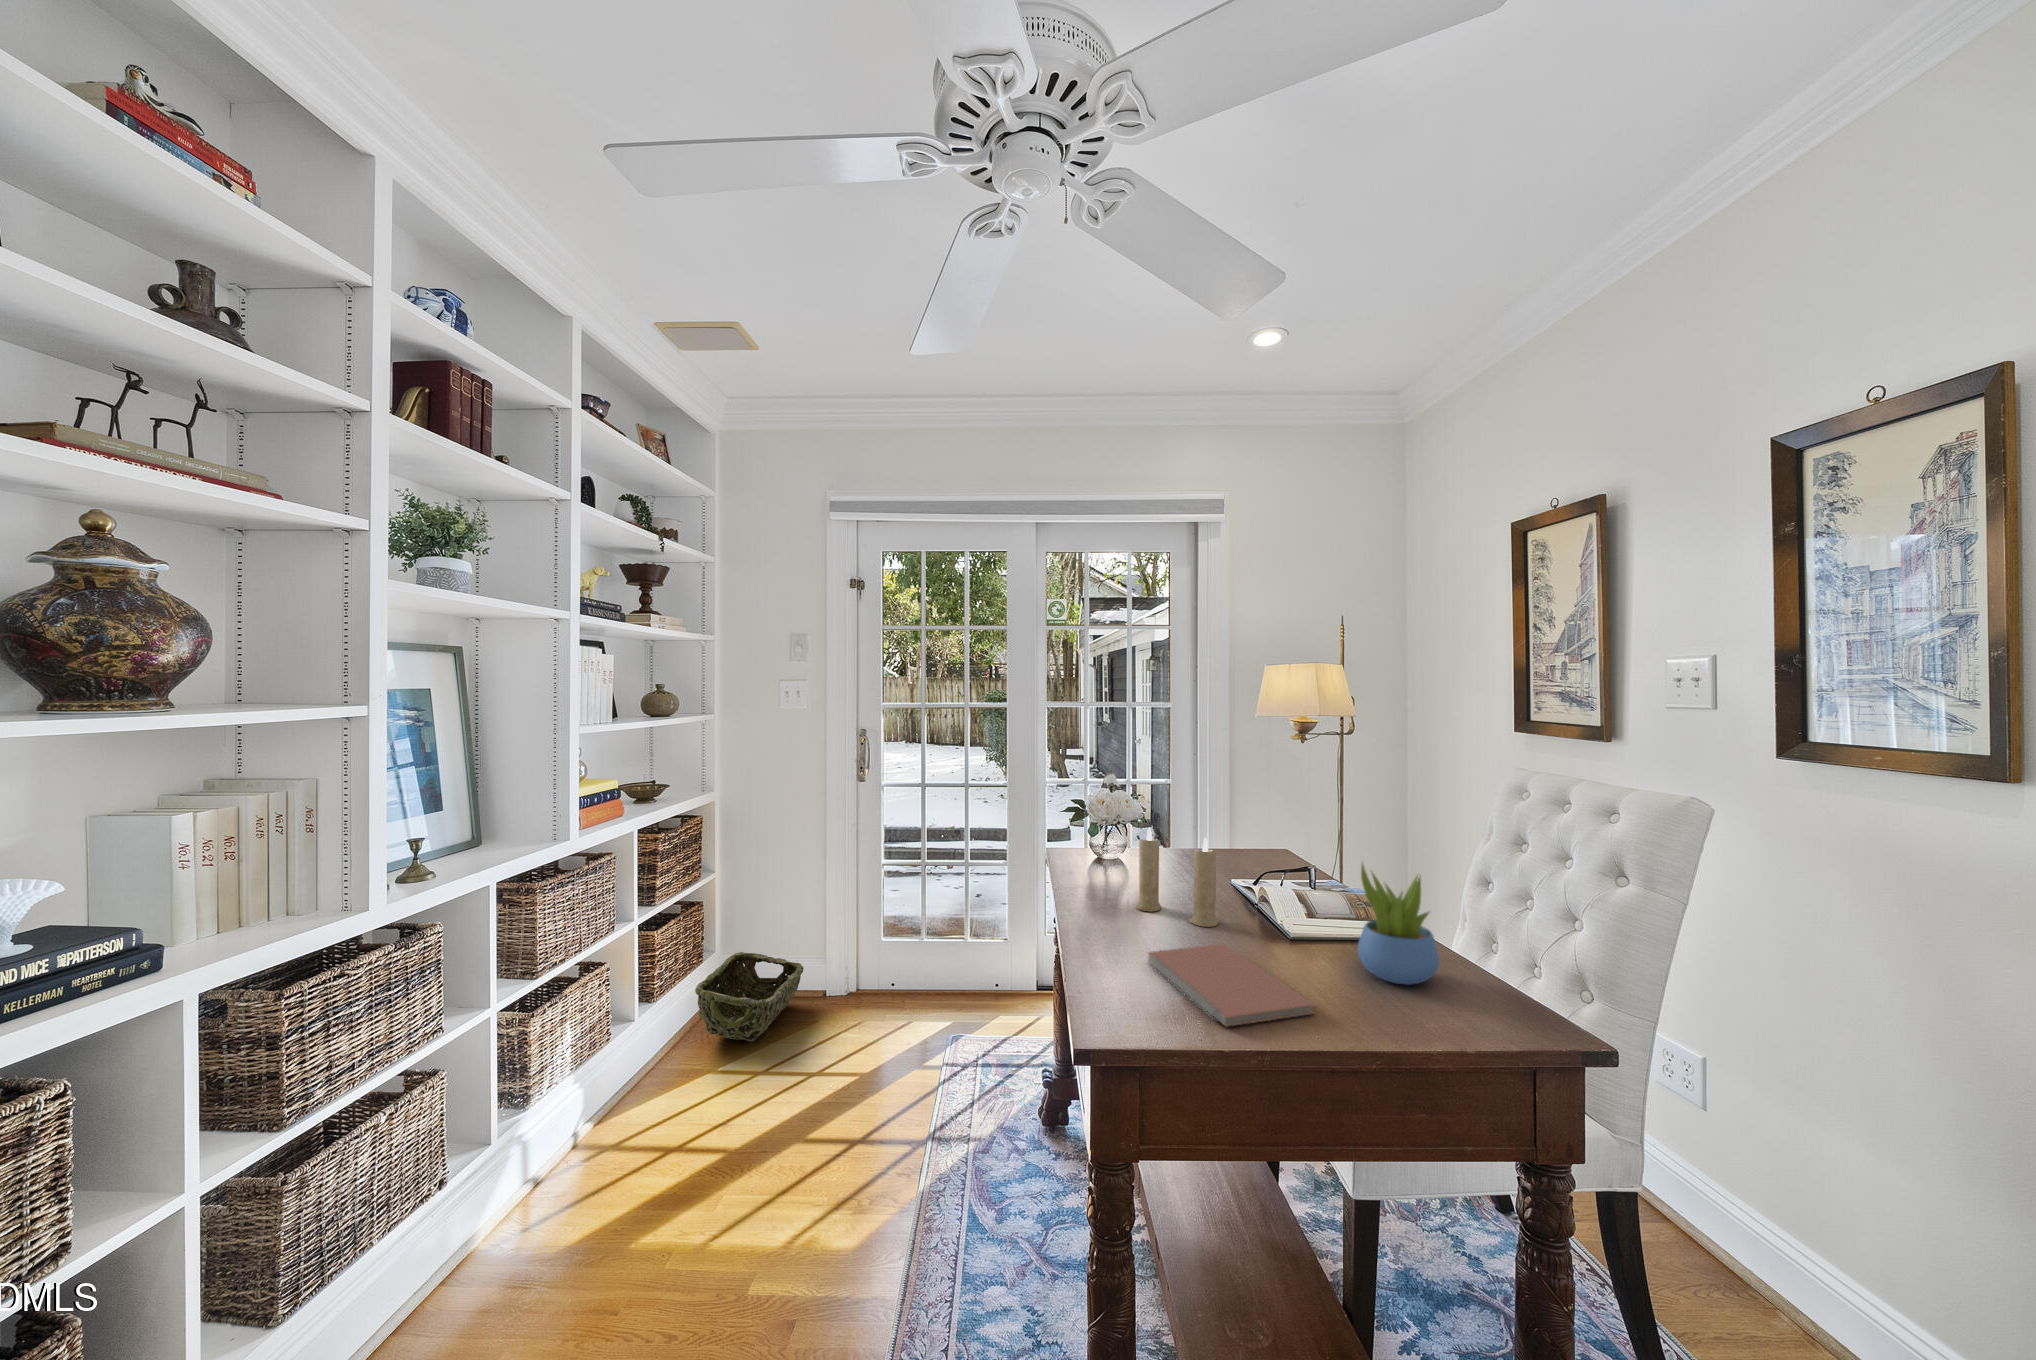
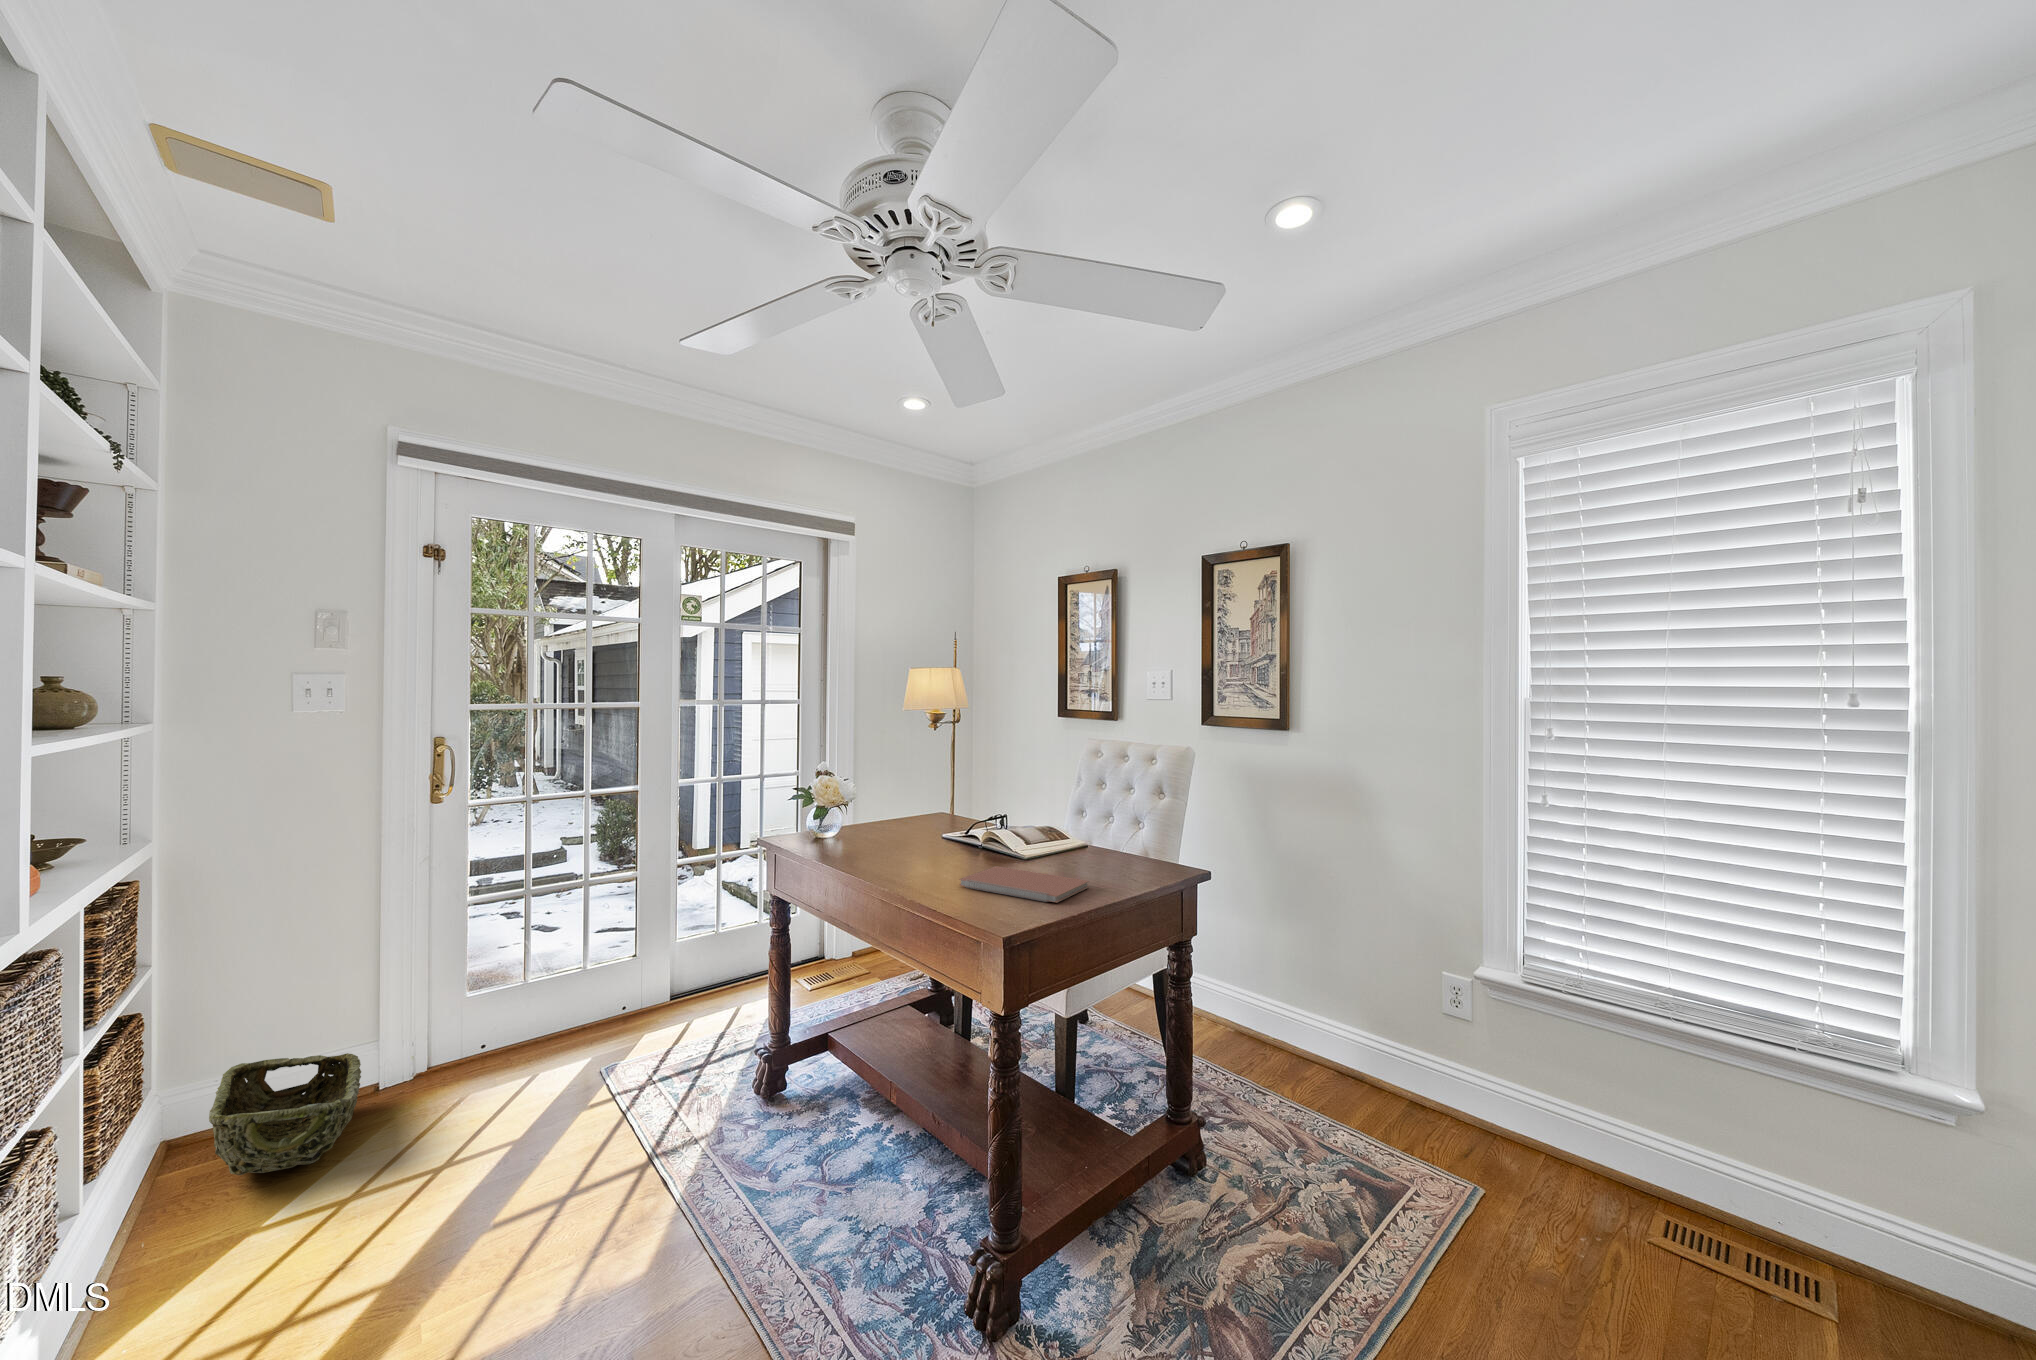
candle: present [1135,828,1219,927] -> none [897,792,969,863]
succulent plant: present [1357,864,1440,985] -> none [1078,791,1126,866]

